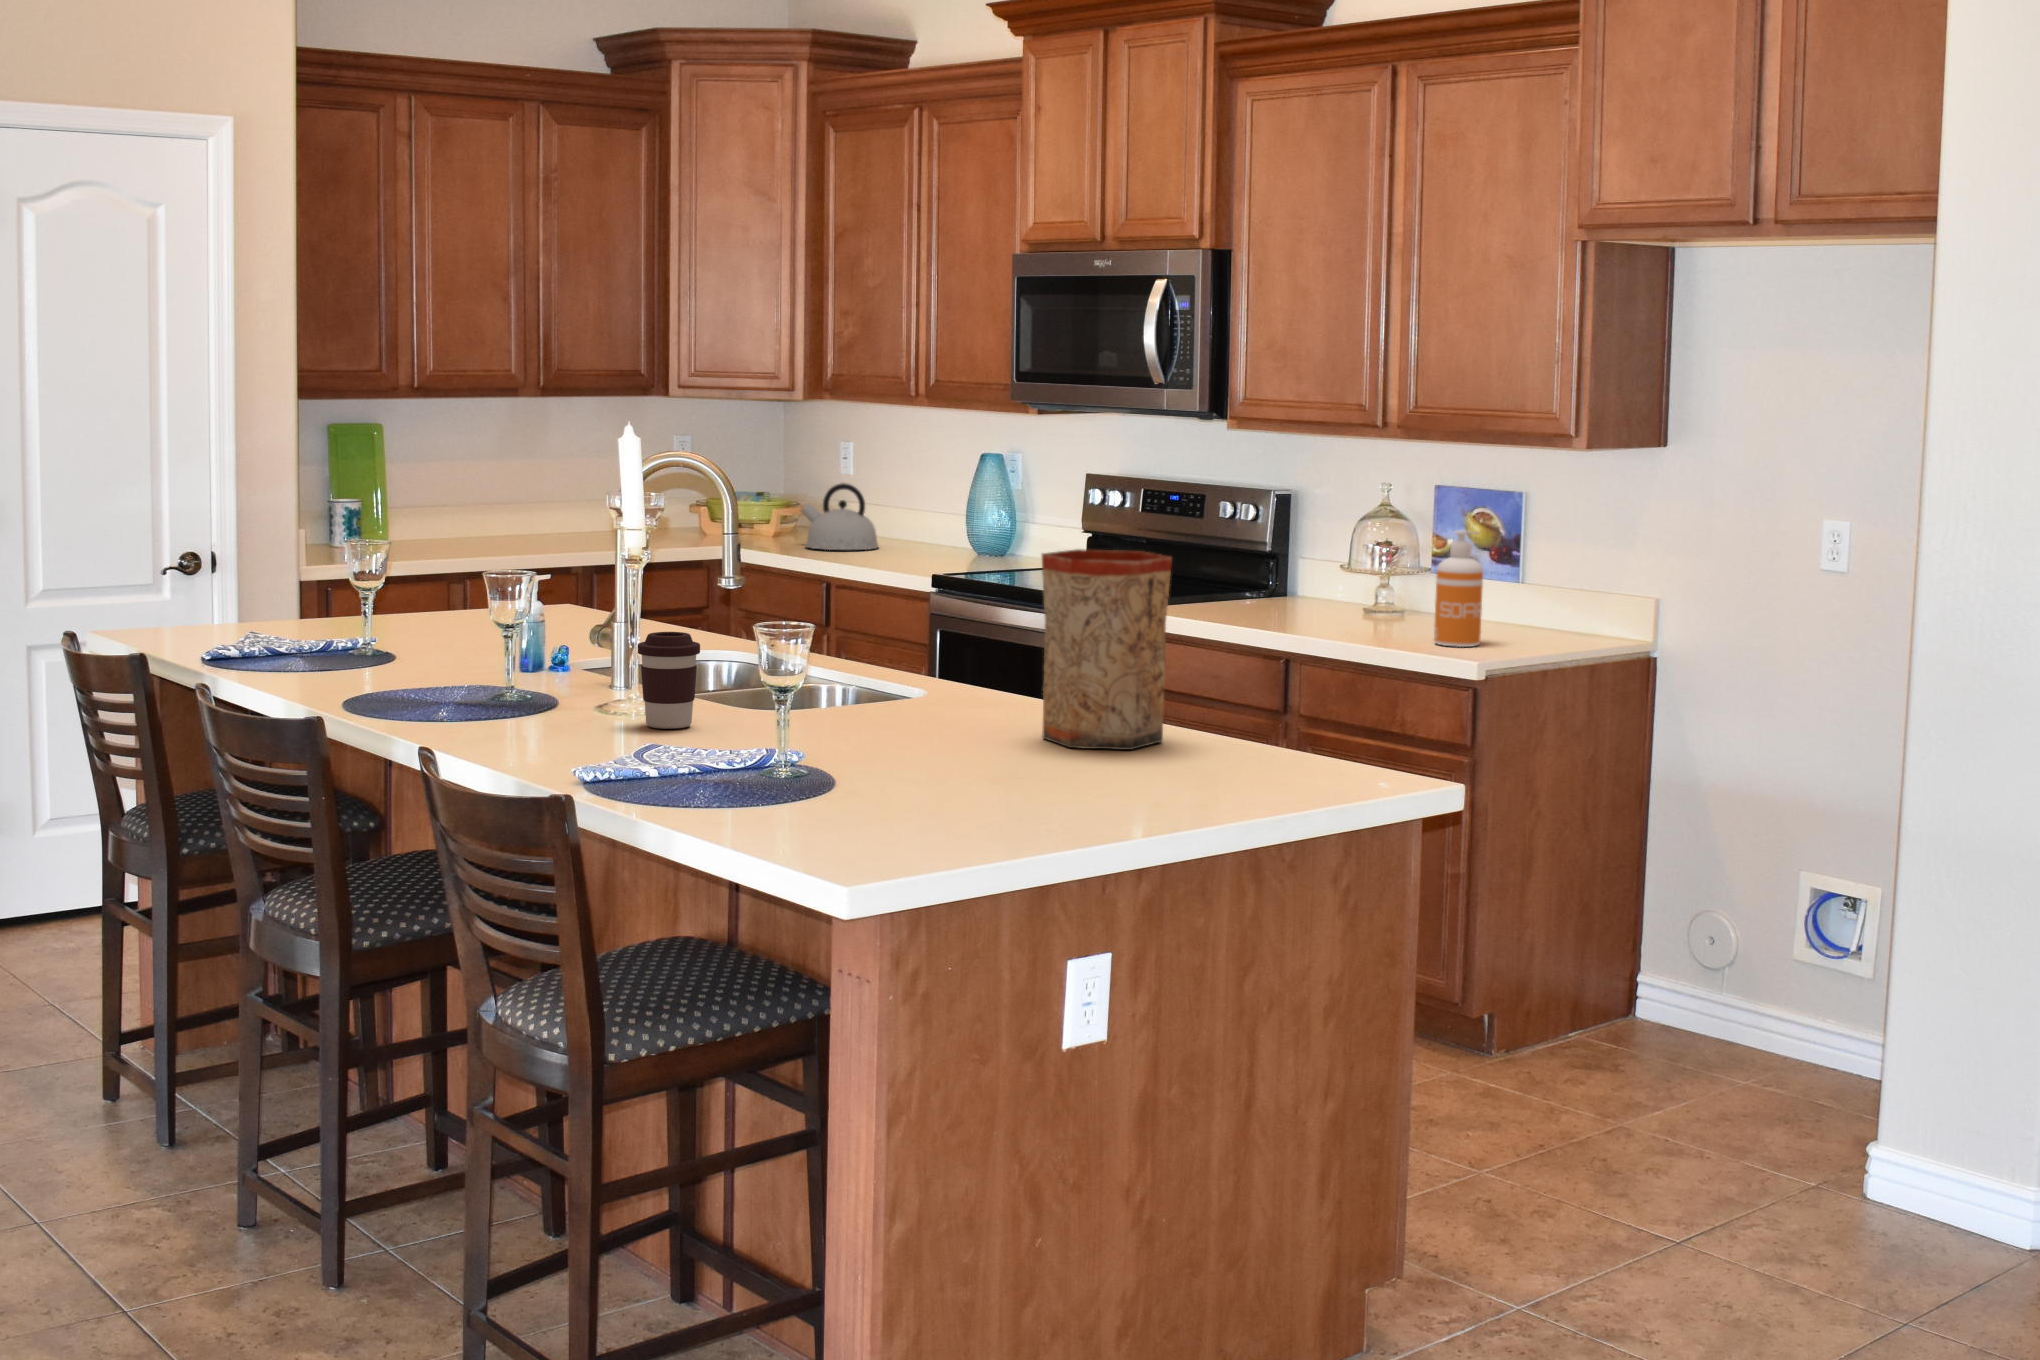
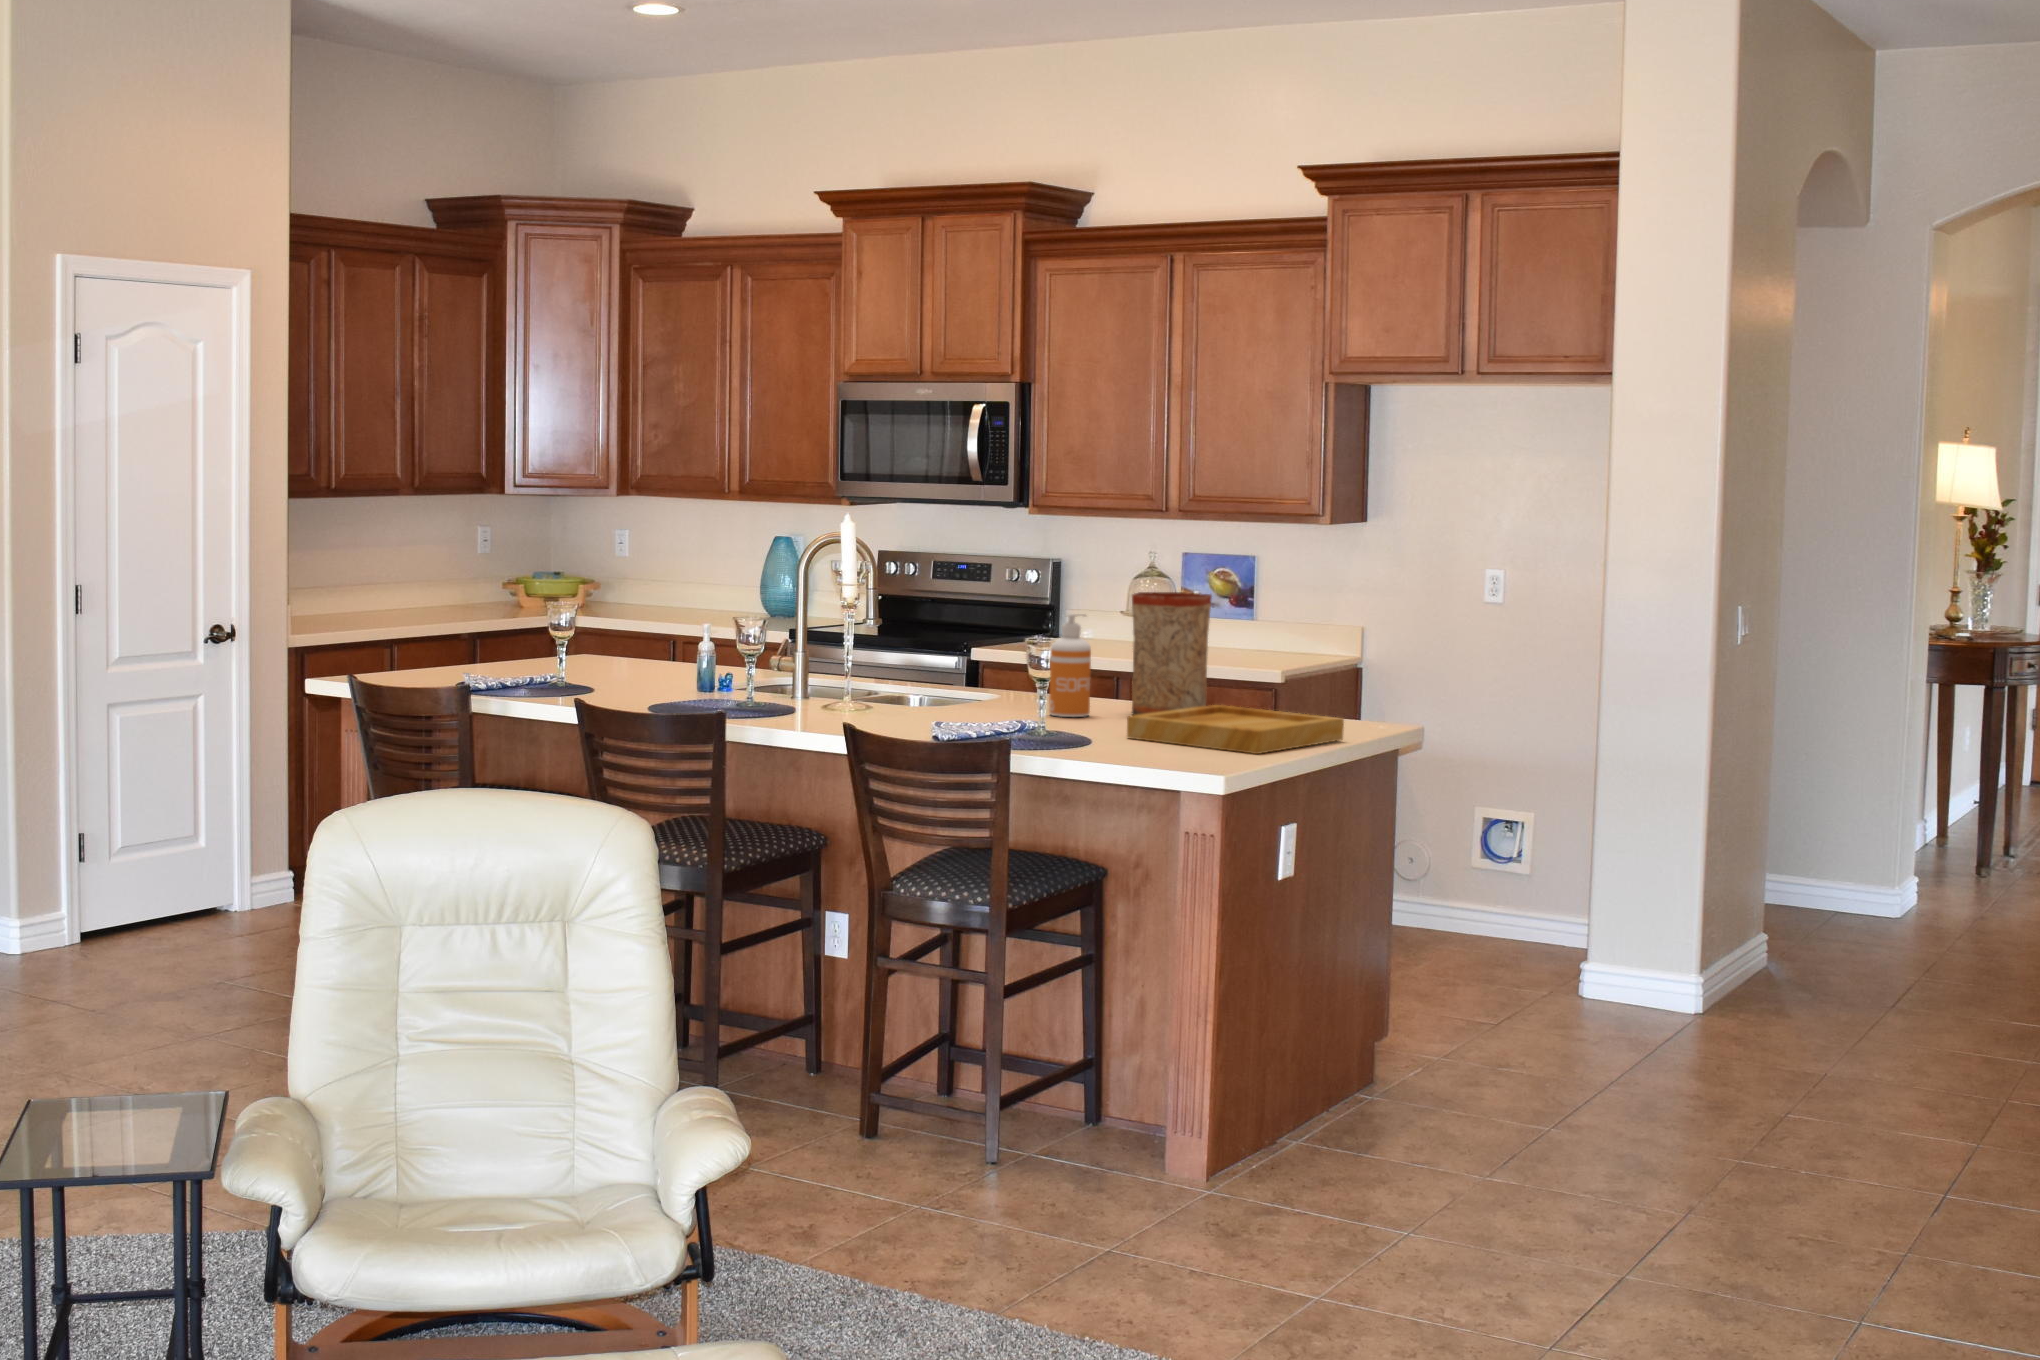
kettle: present [801,483,878,550] -> none [616,562,681,615]
soap dispenser: present [1434,531,1483,647] -> present [1049,613,1091,717]
coffee cup: present [638,632,700,729] -> none [874,653,915,718]
tray: none [912,734,1259,833] -> present [1127,705,1344,754]

